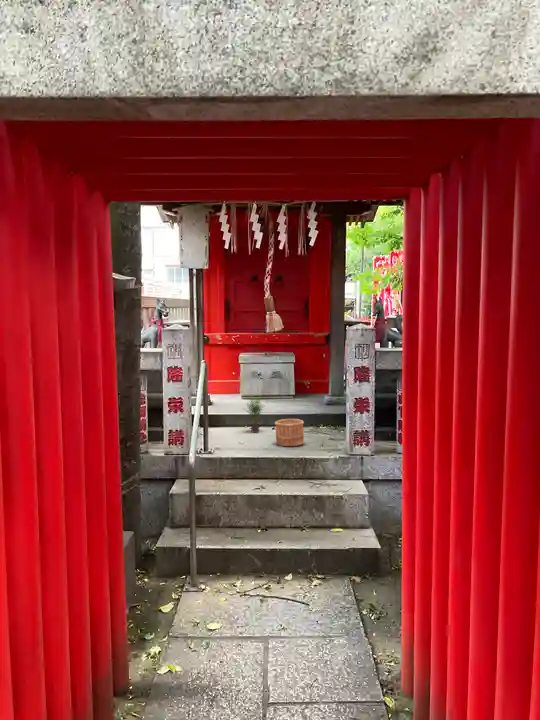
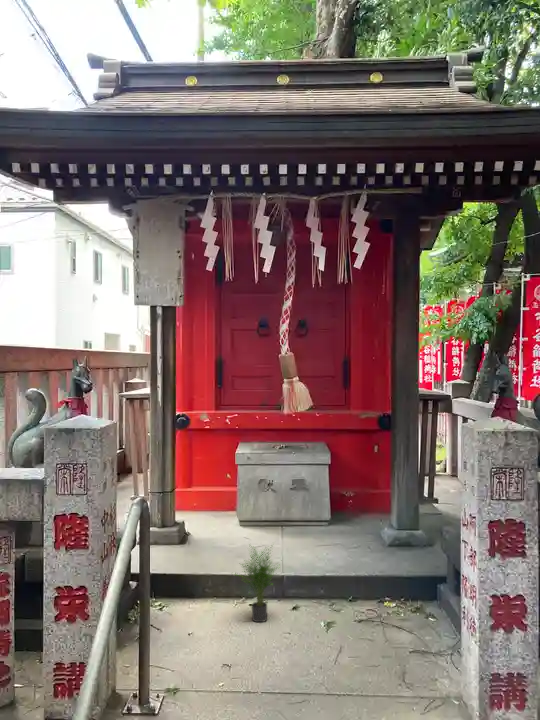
wooden bucket: present [275,419,304,446] -> none [300,609,363,682]

